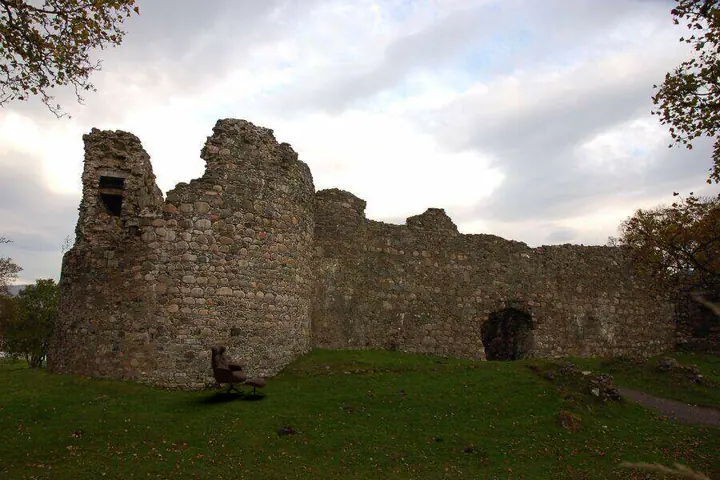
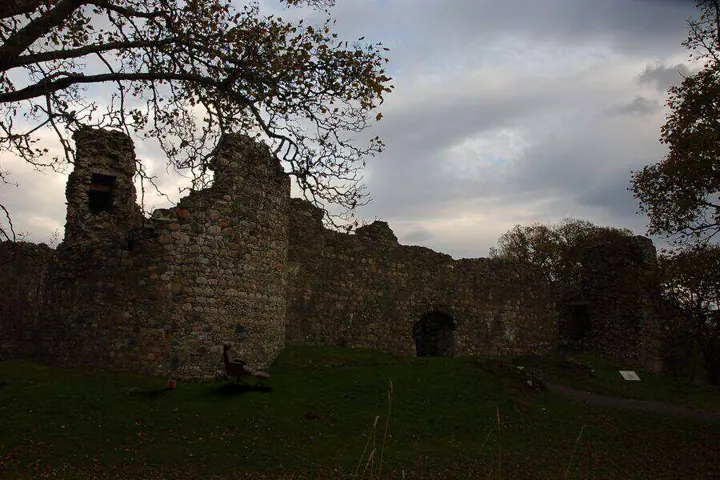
potted tree: none [137,355,172,397] -> present [157,350,189,388]

